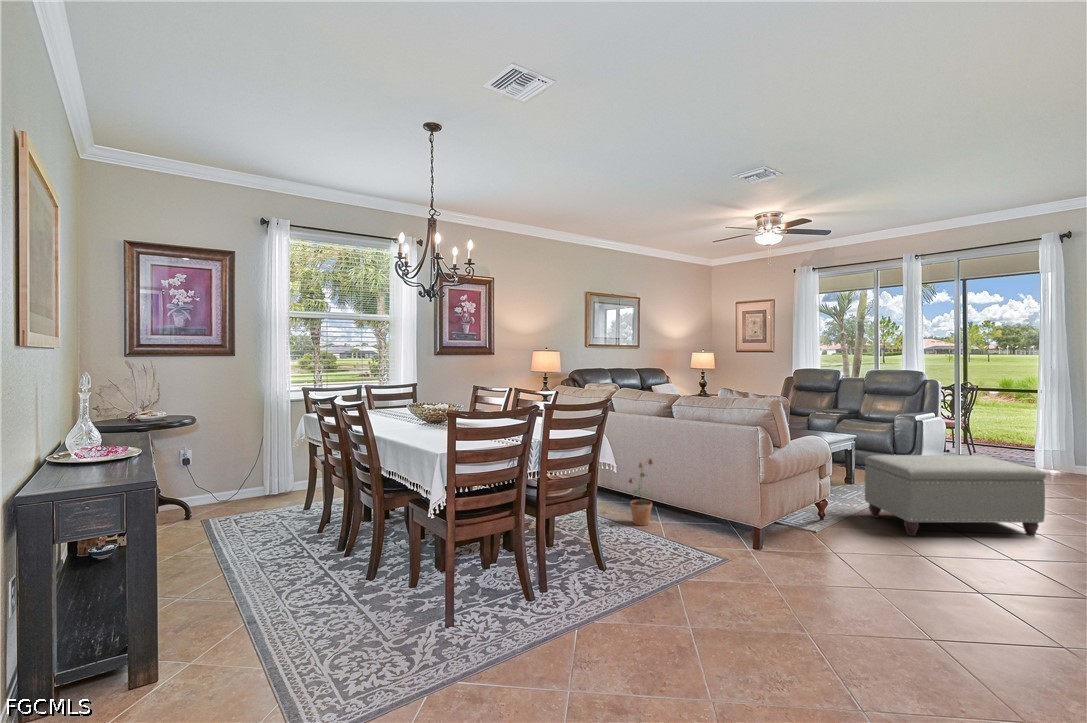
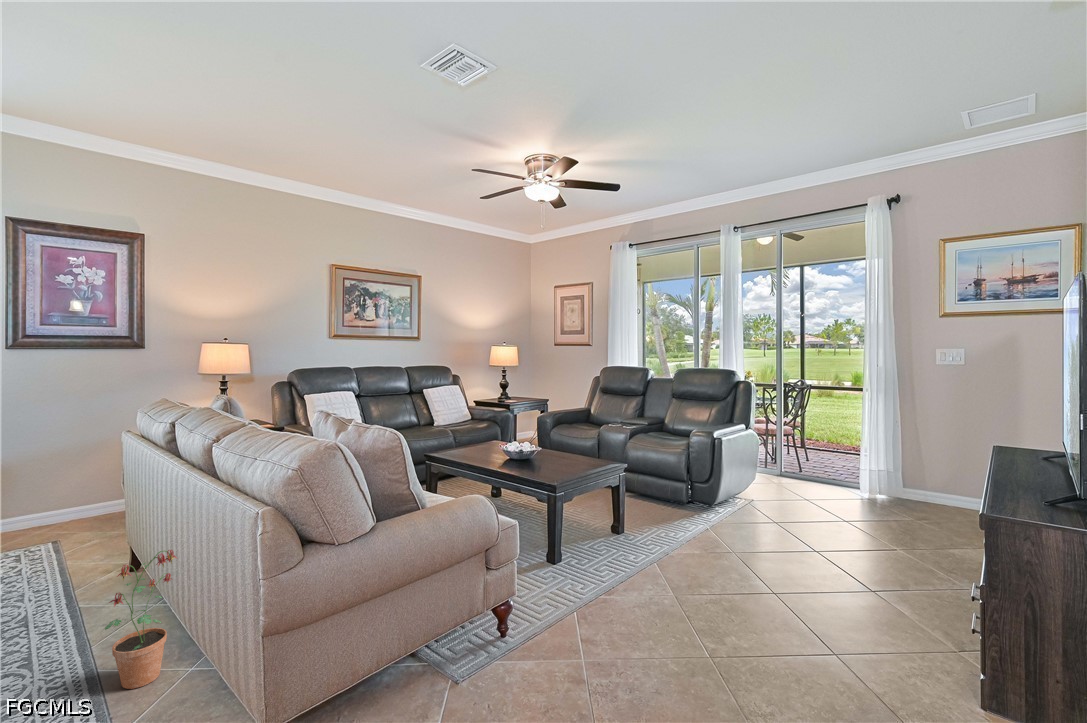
ottoman: present [864,455,1046,537] -> none [586,510,844,680]

